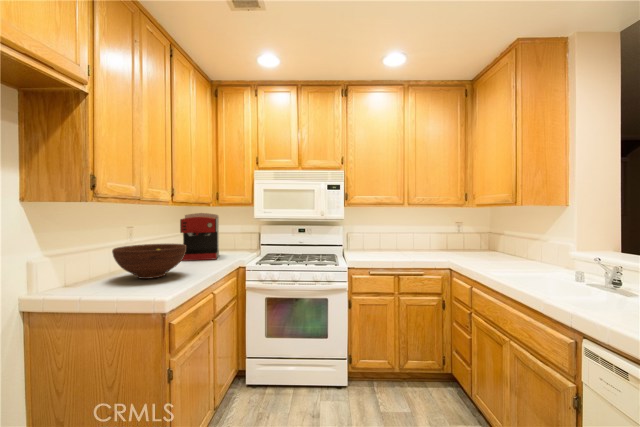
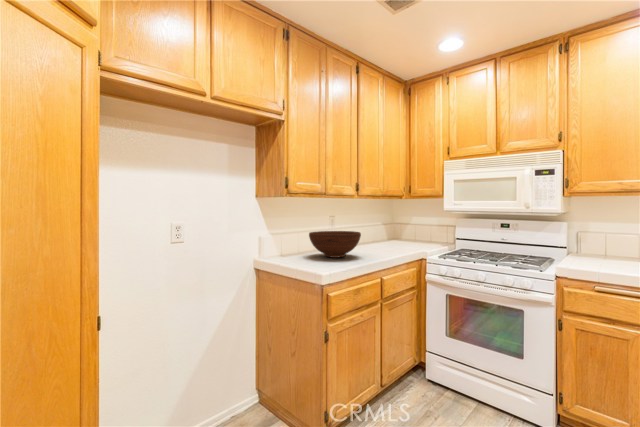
coffee maker: present [180,213,219,261] -> none [370,206,409,250]

